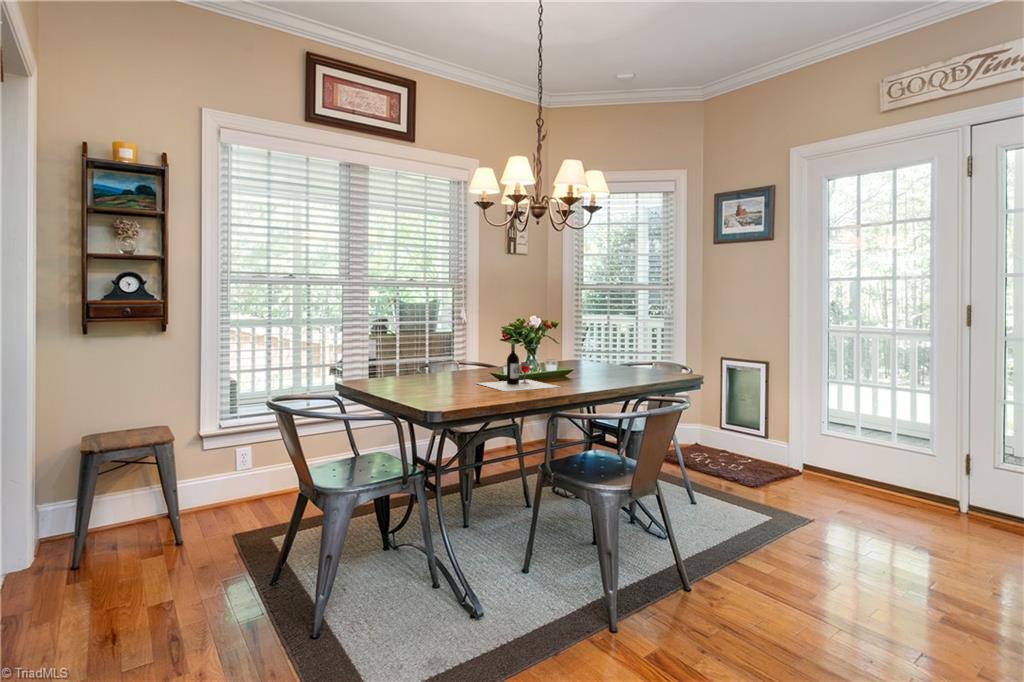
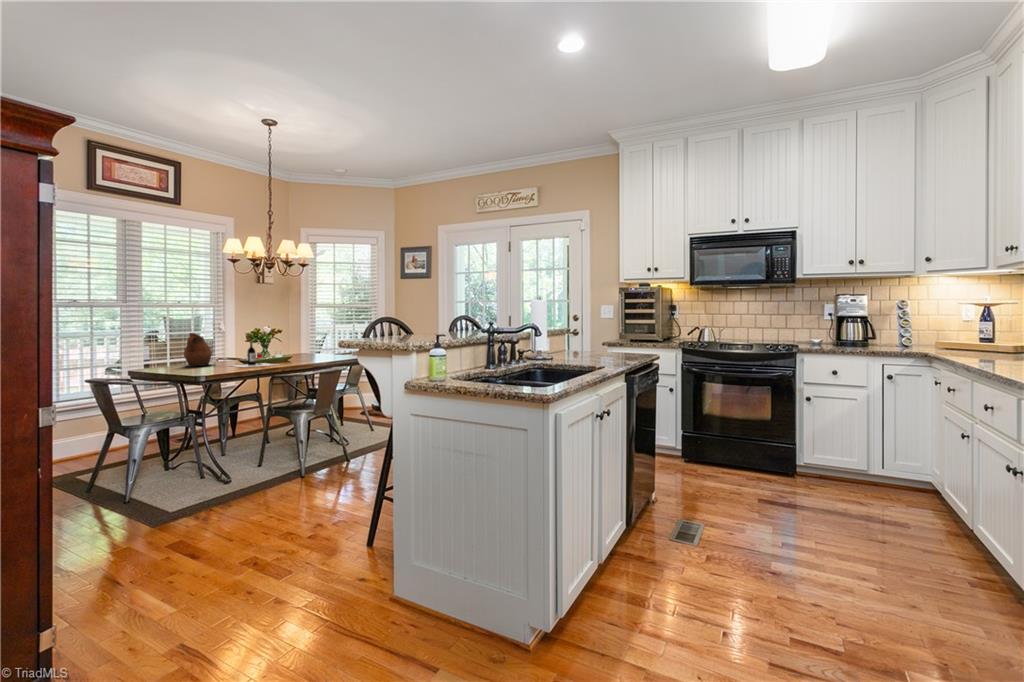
ceramic pitcher: none [408,326,459,382] -> present [184,333,214,367]

